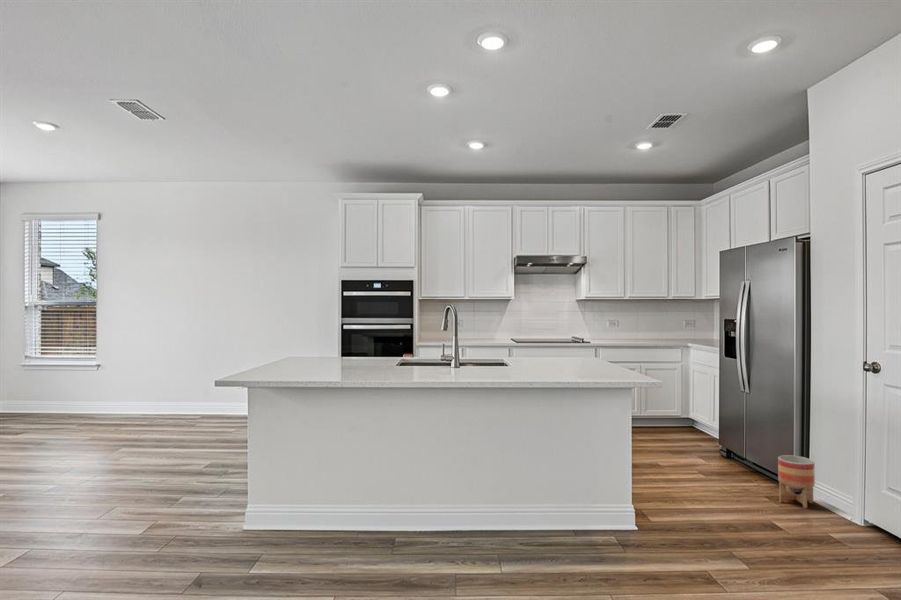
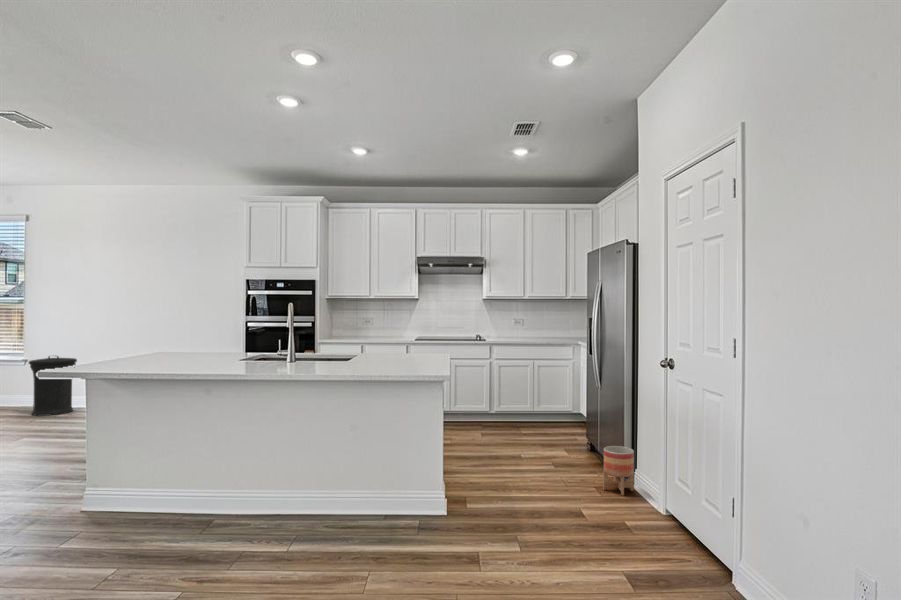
trash can: none [107,360,154,423] -> present [29,356,77,416]

